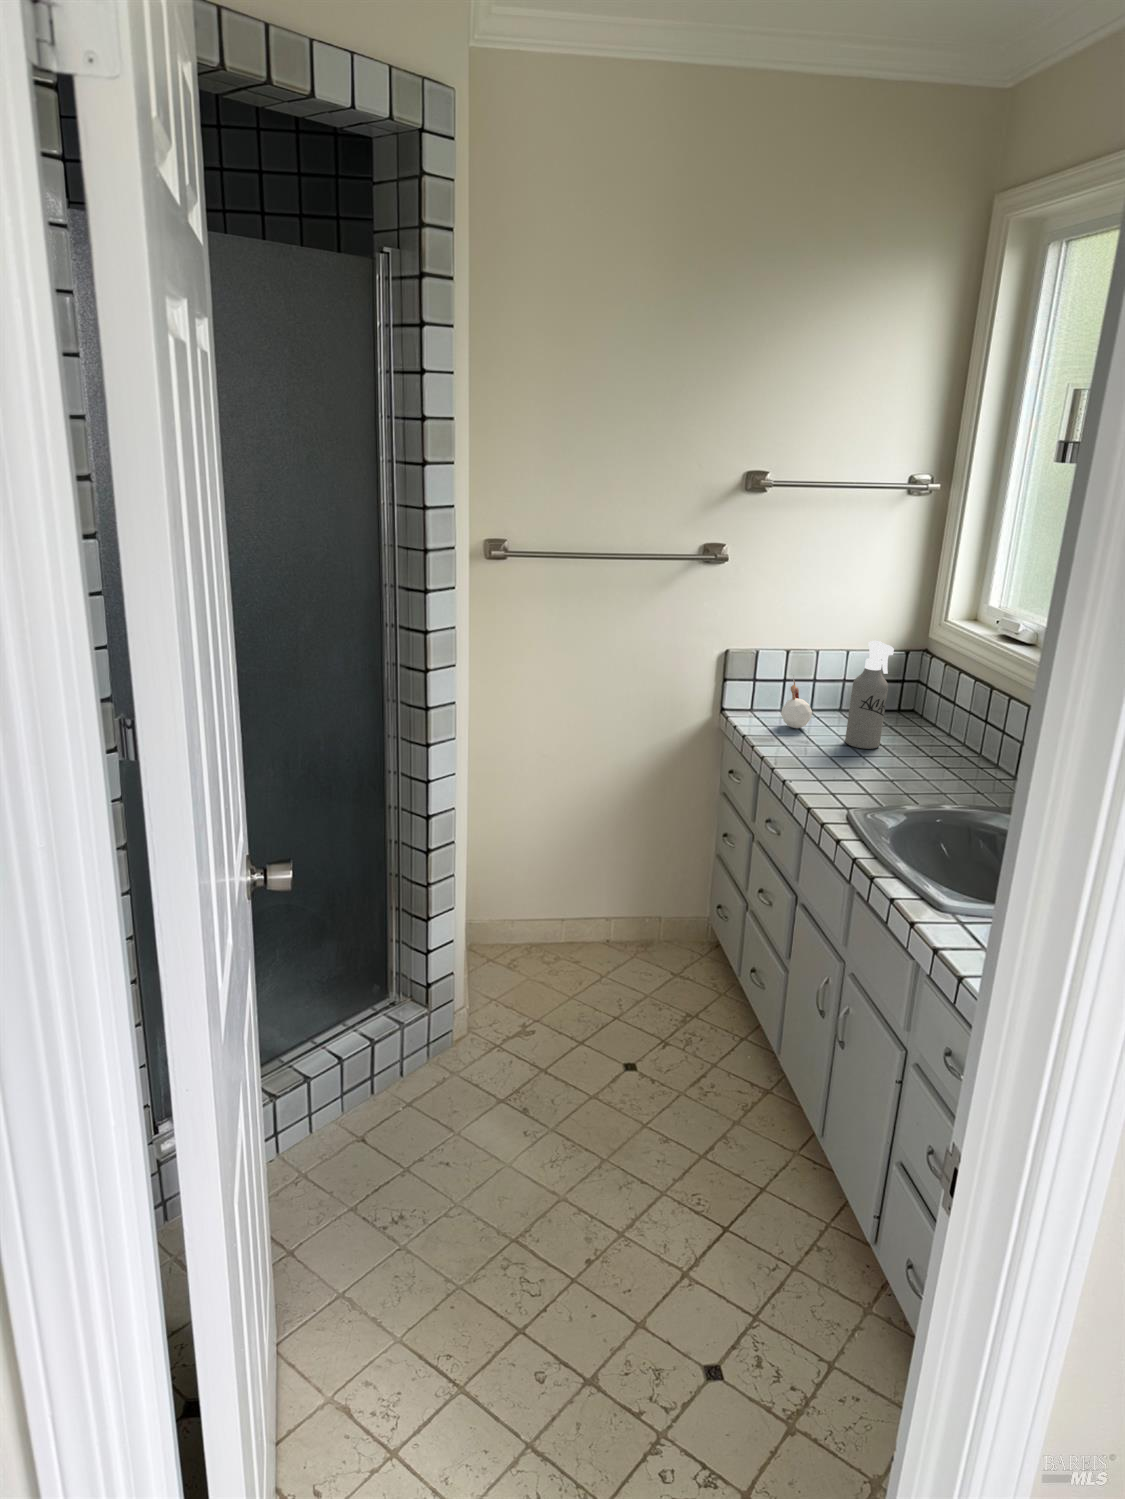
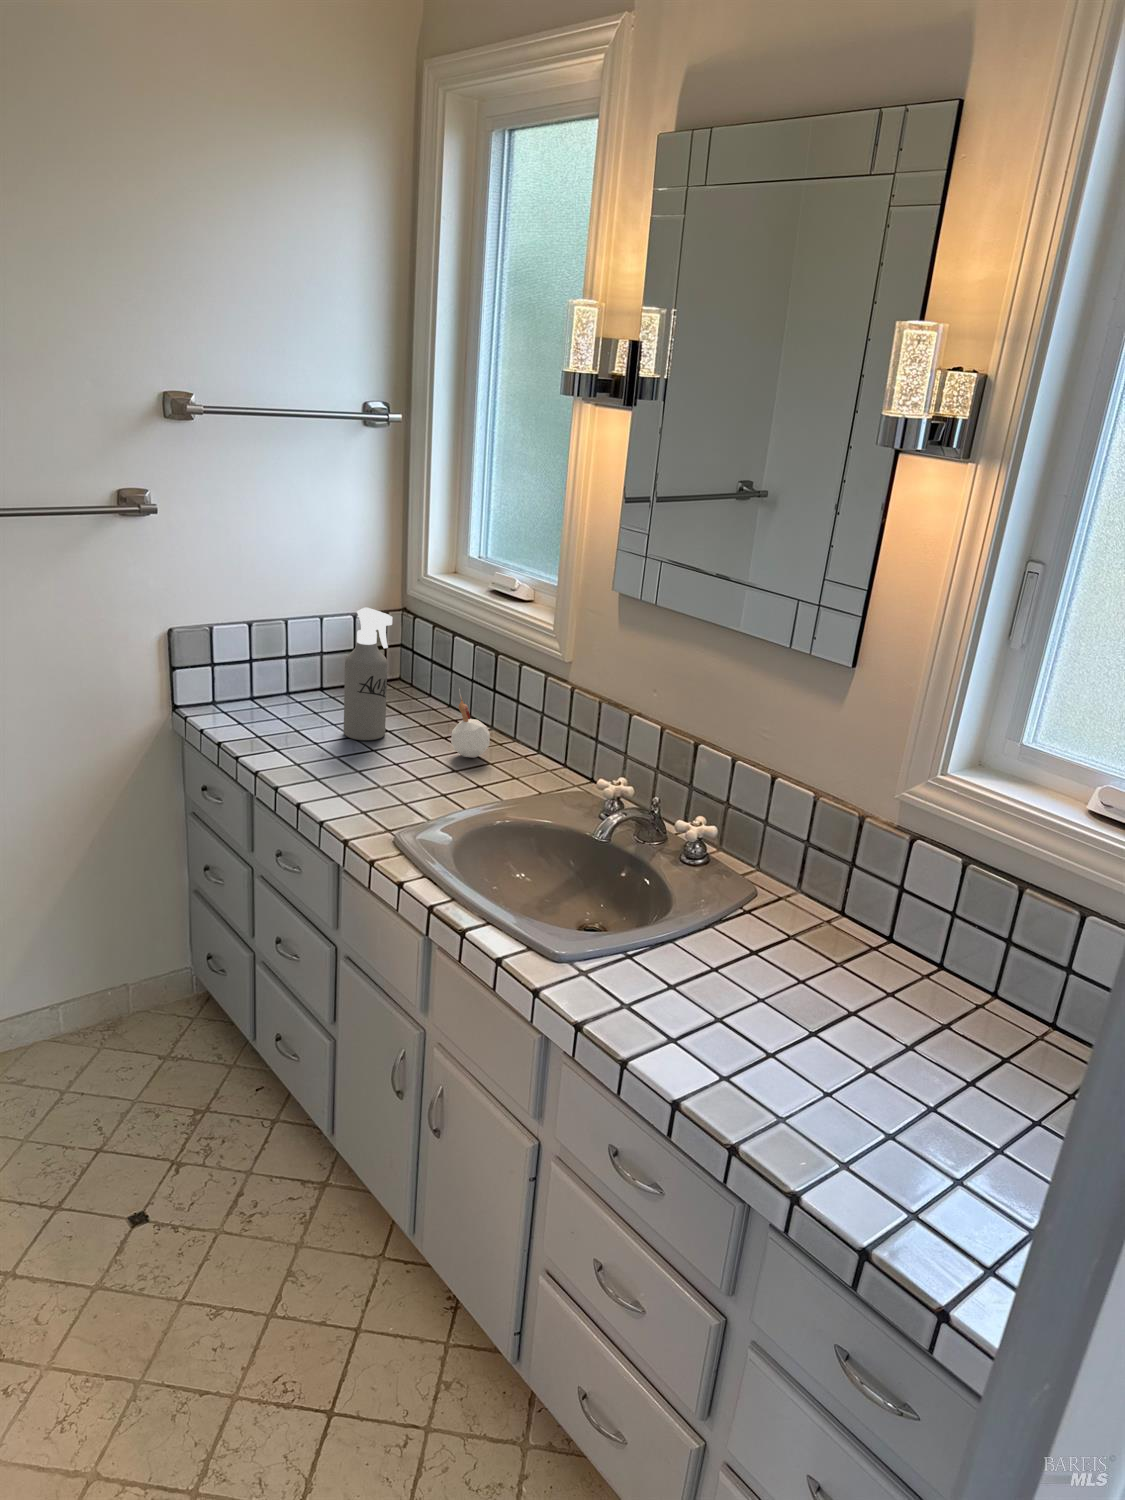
candle: present [781,675,812,728] -> present [451,689,490,758]

